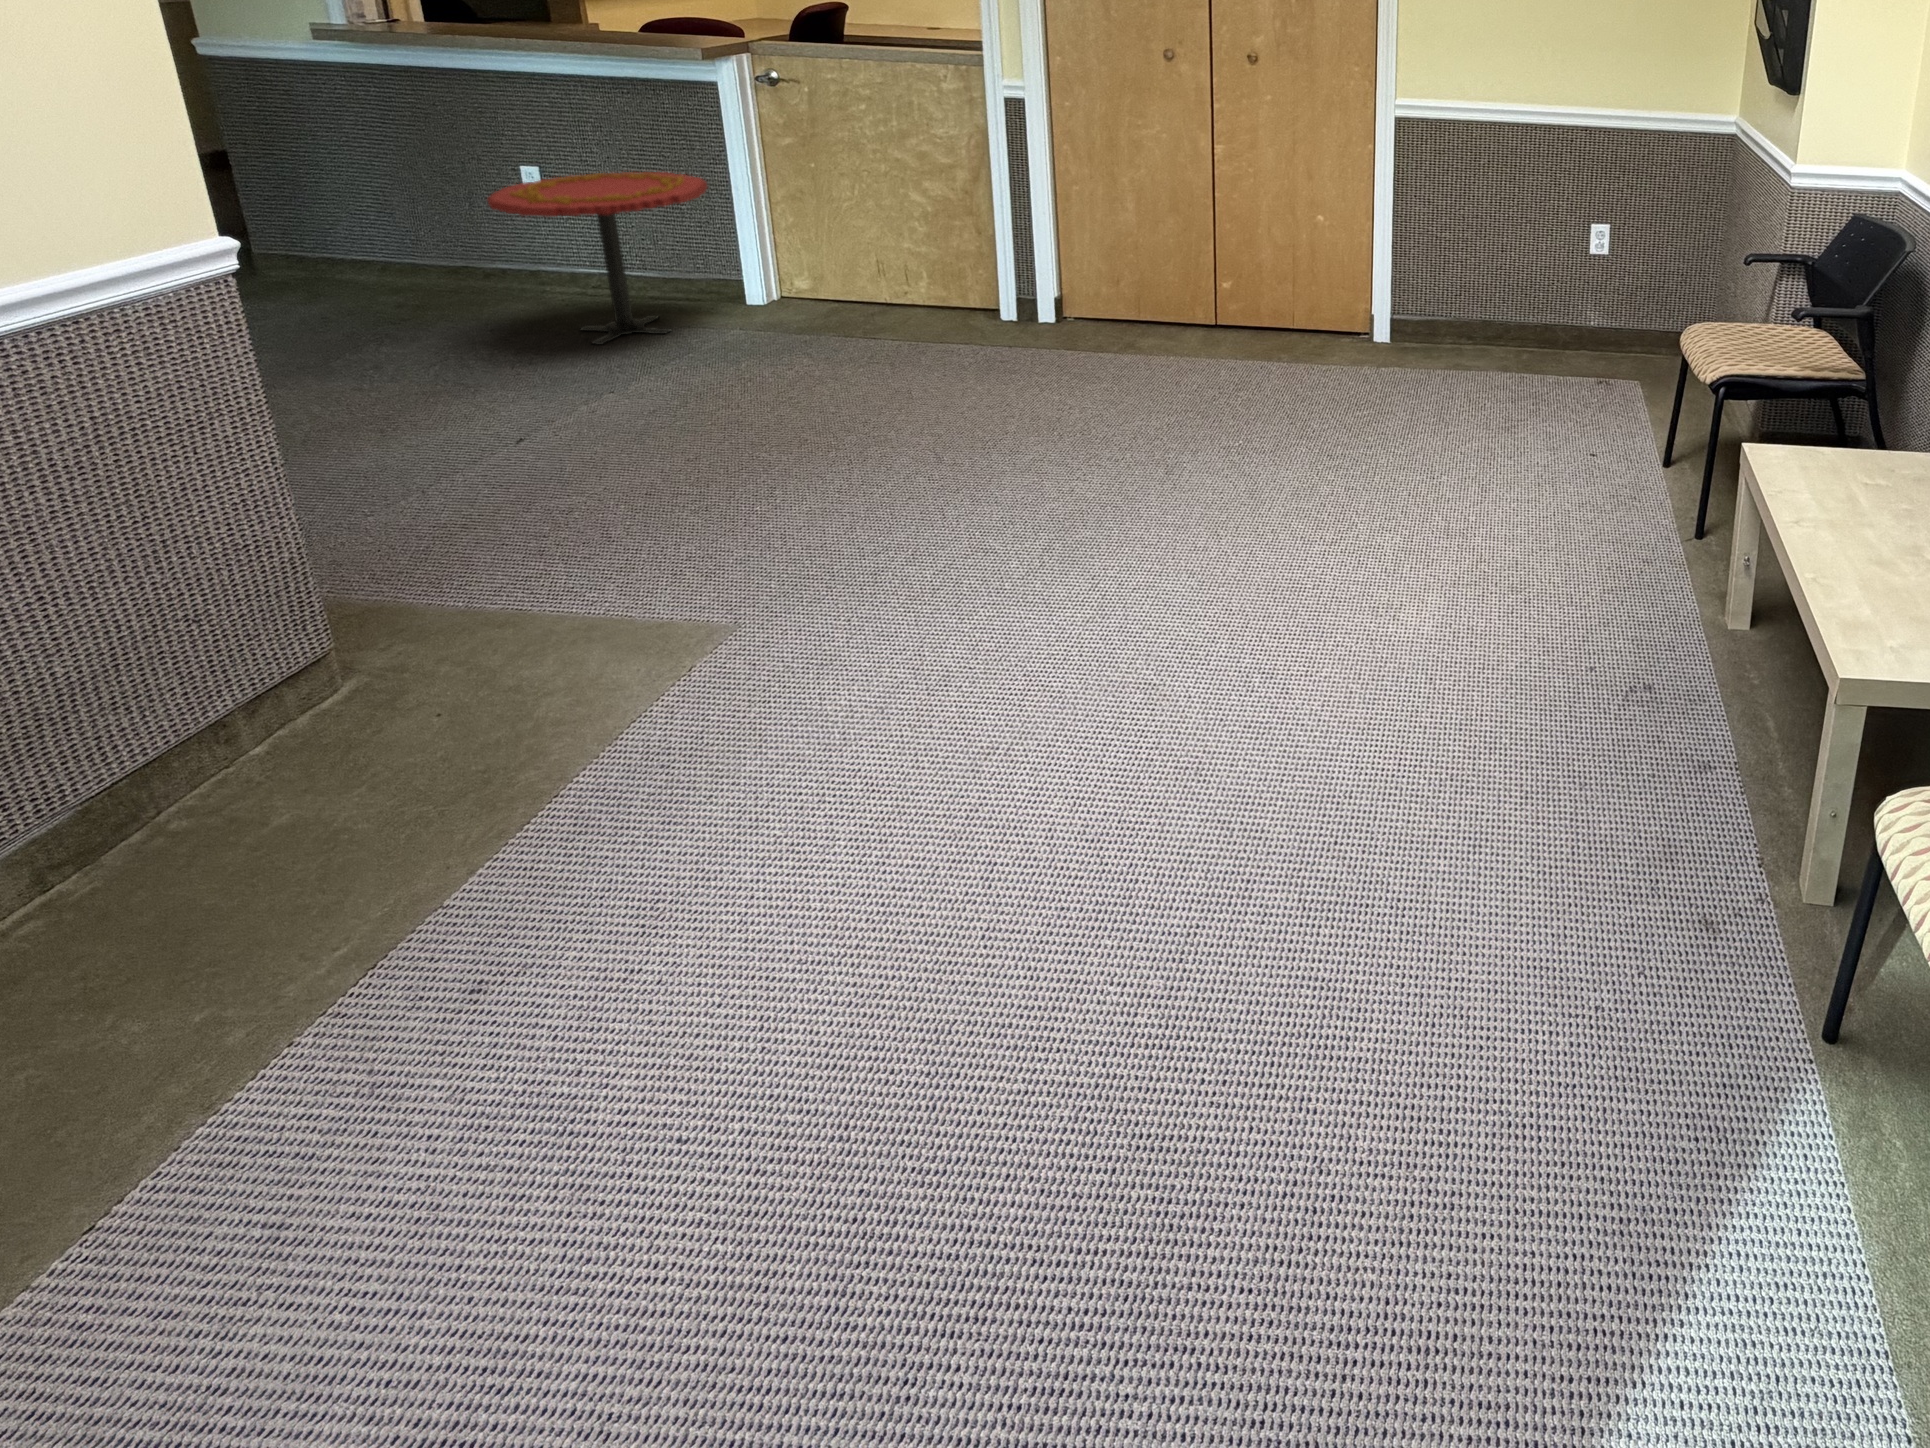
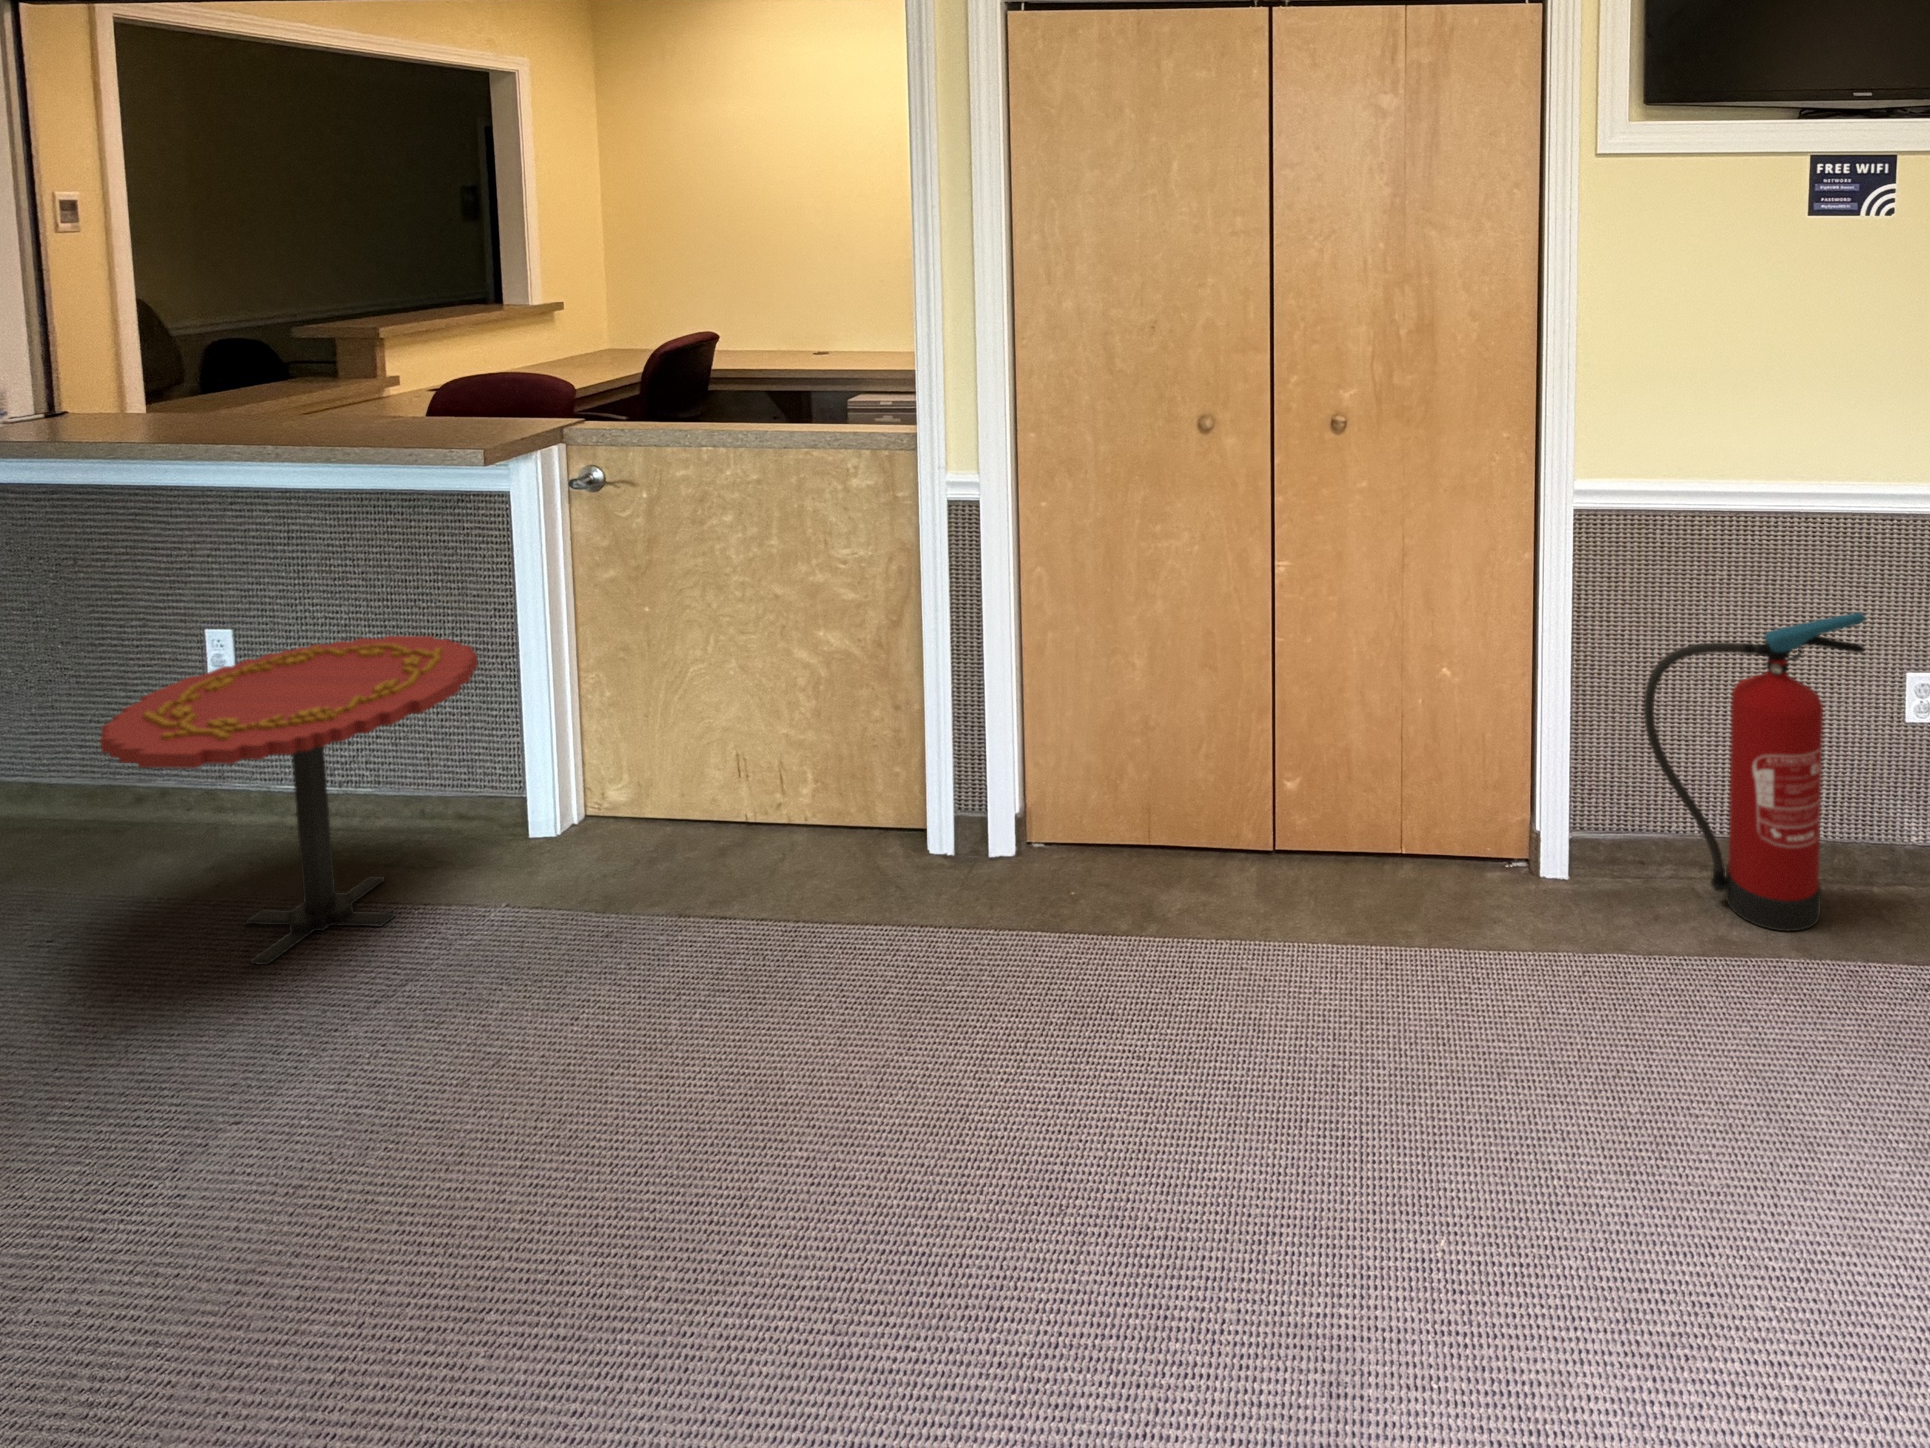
fire extinguisher: none [1427,180,1556,359] -> present [1644,612,1865,931]

